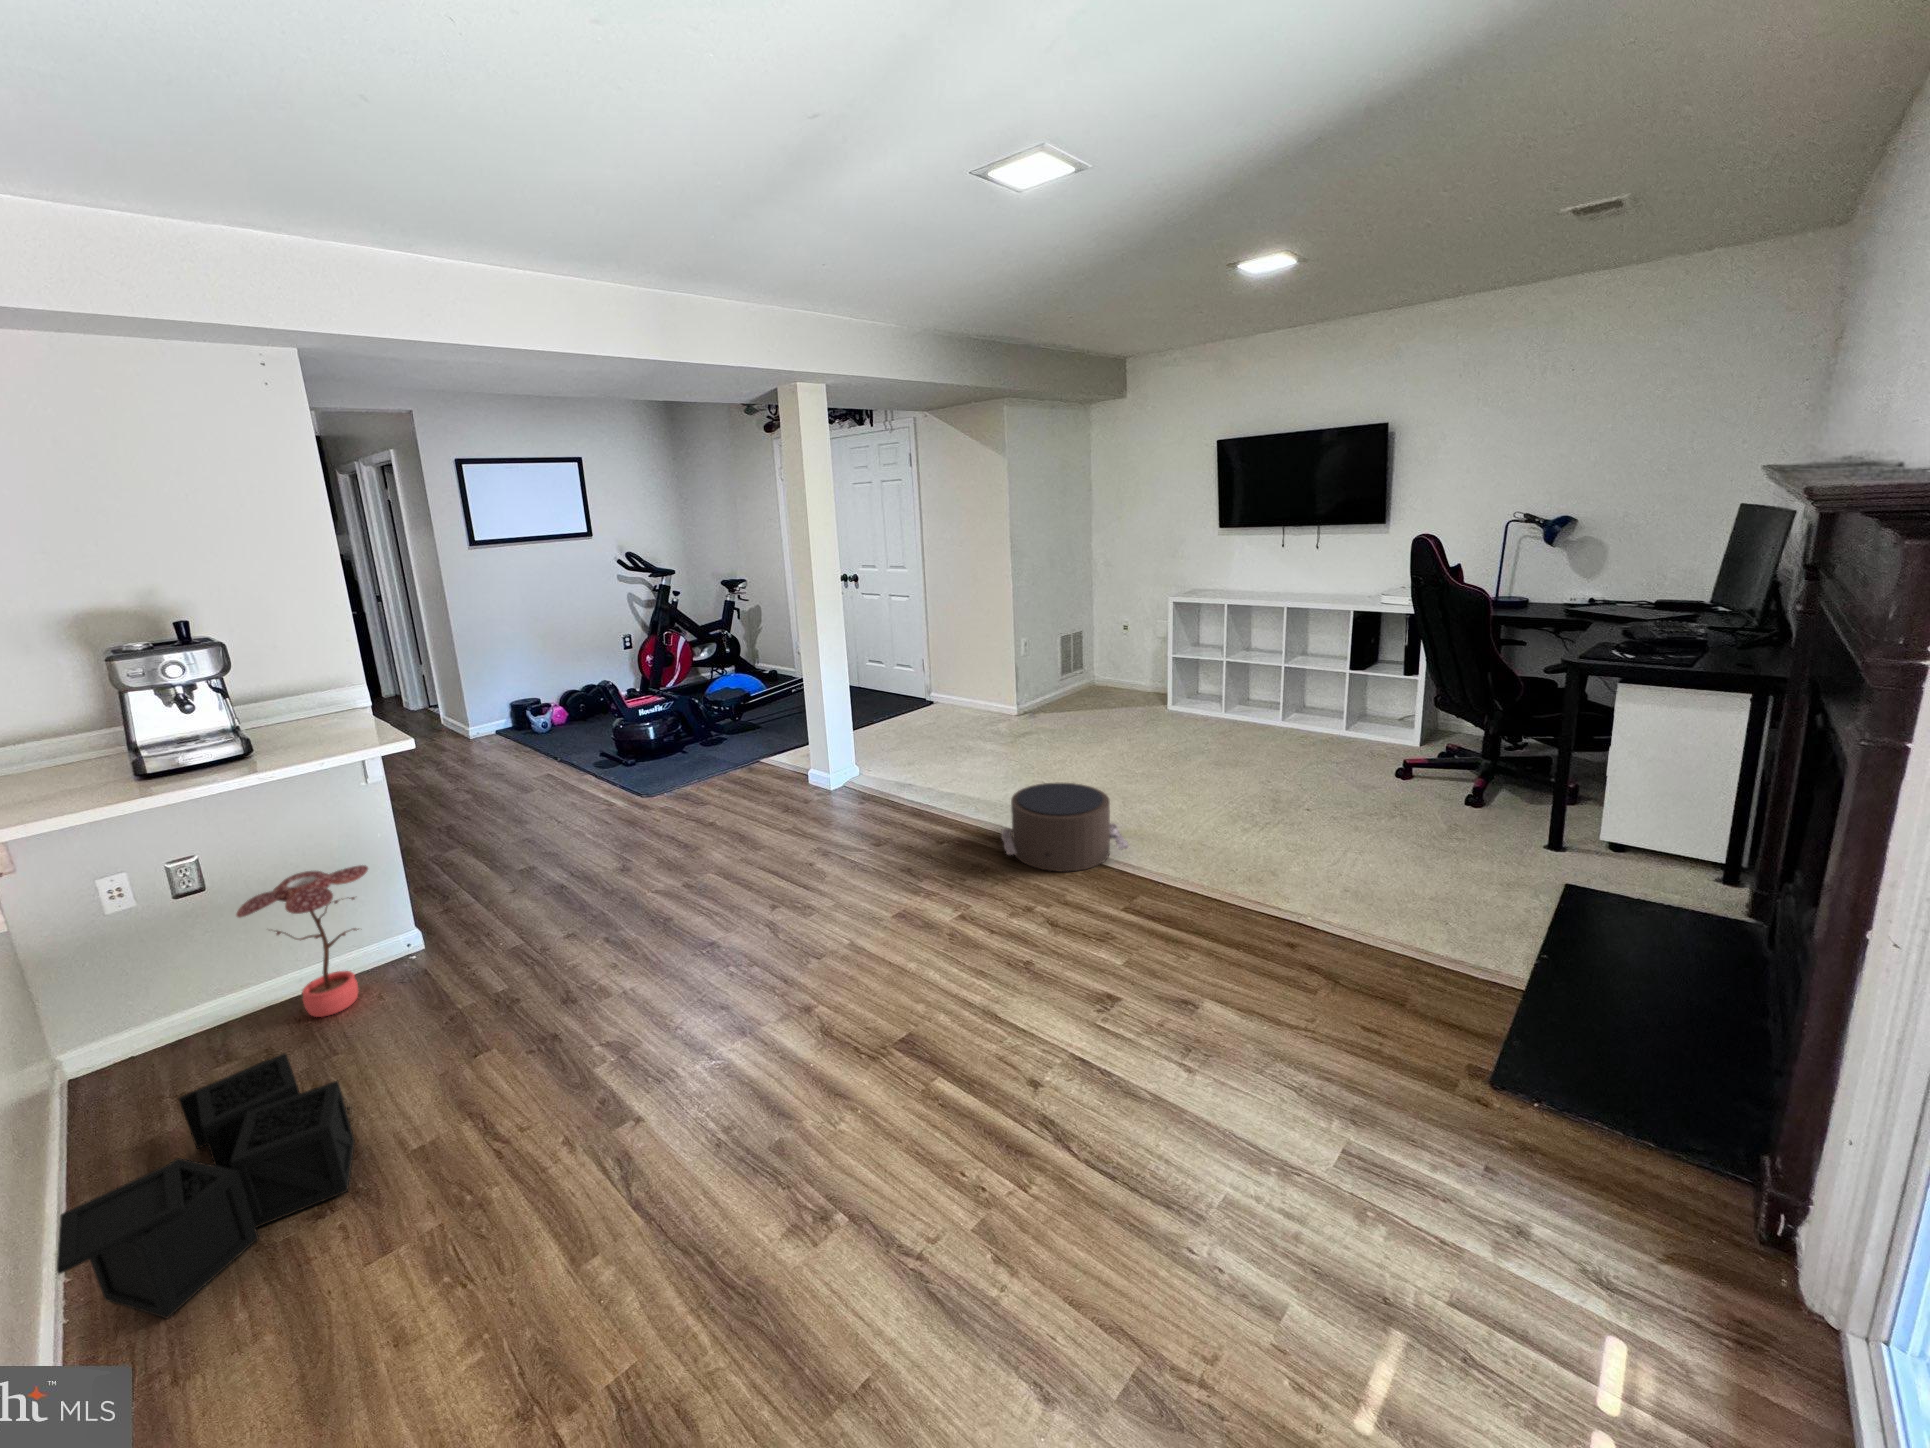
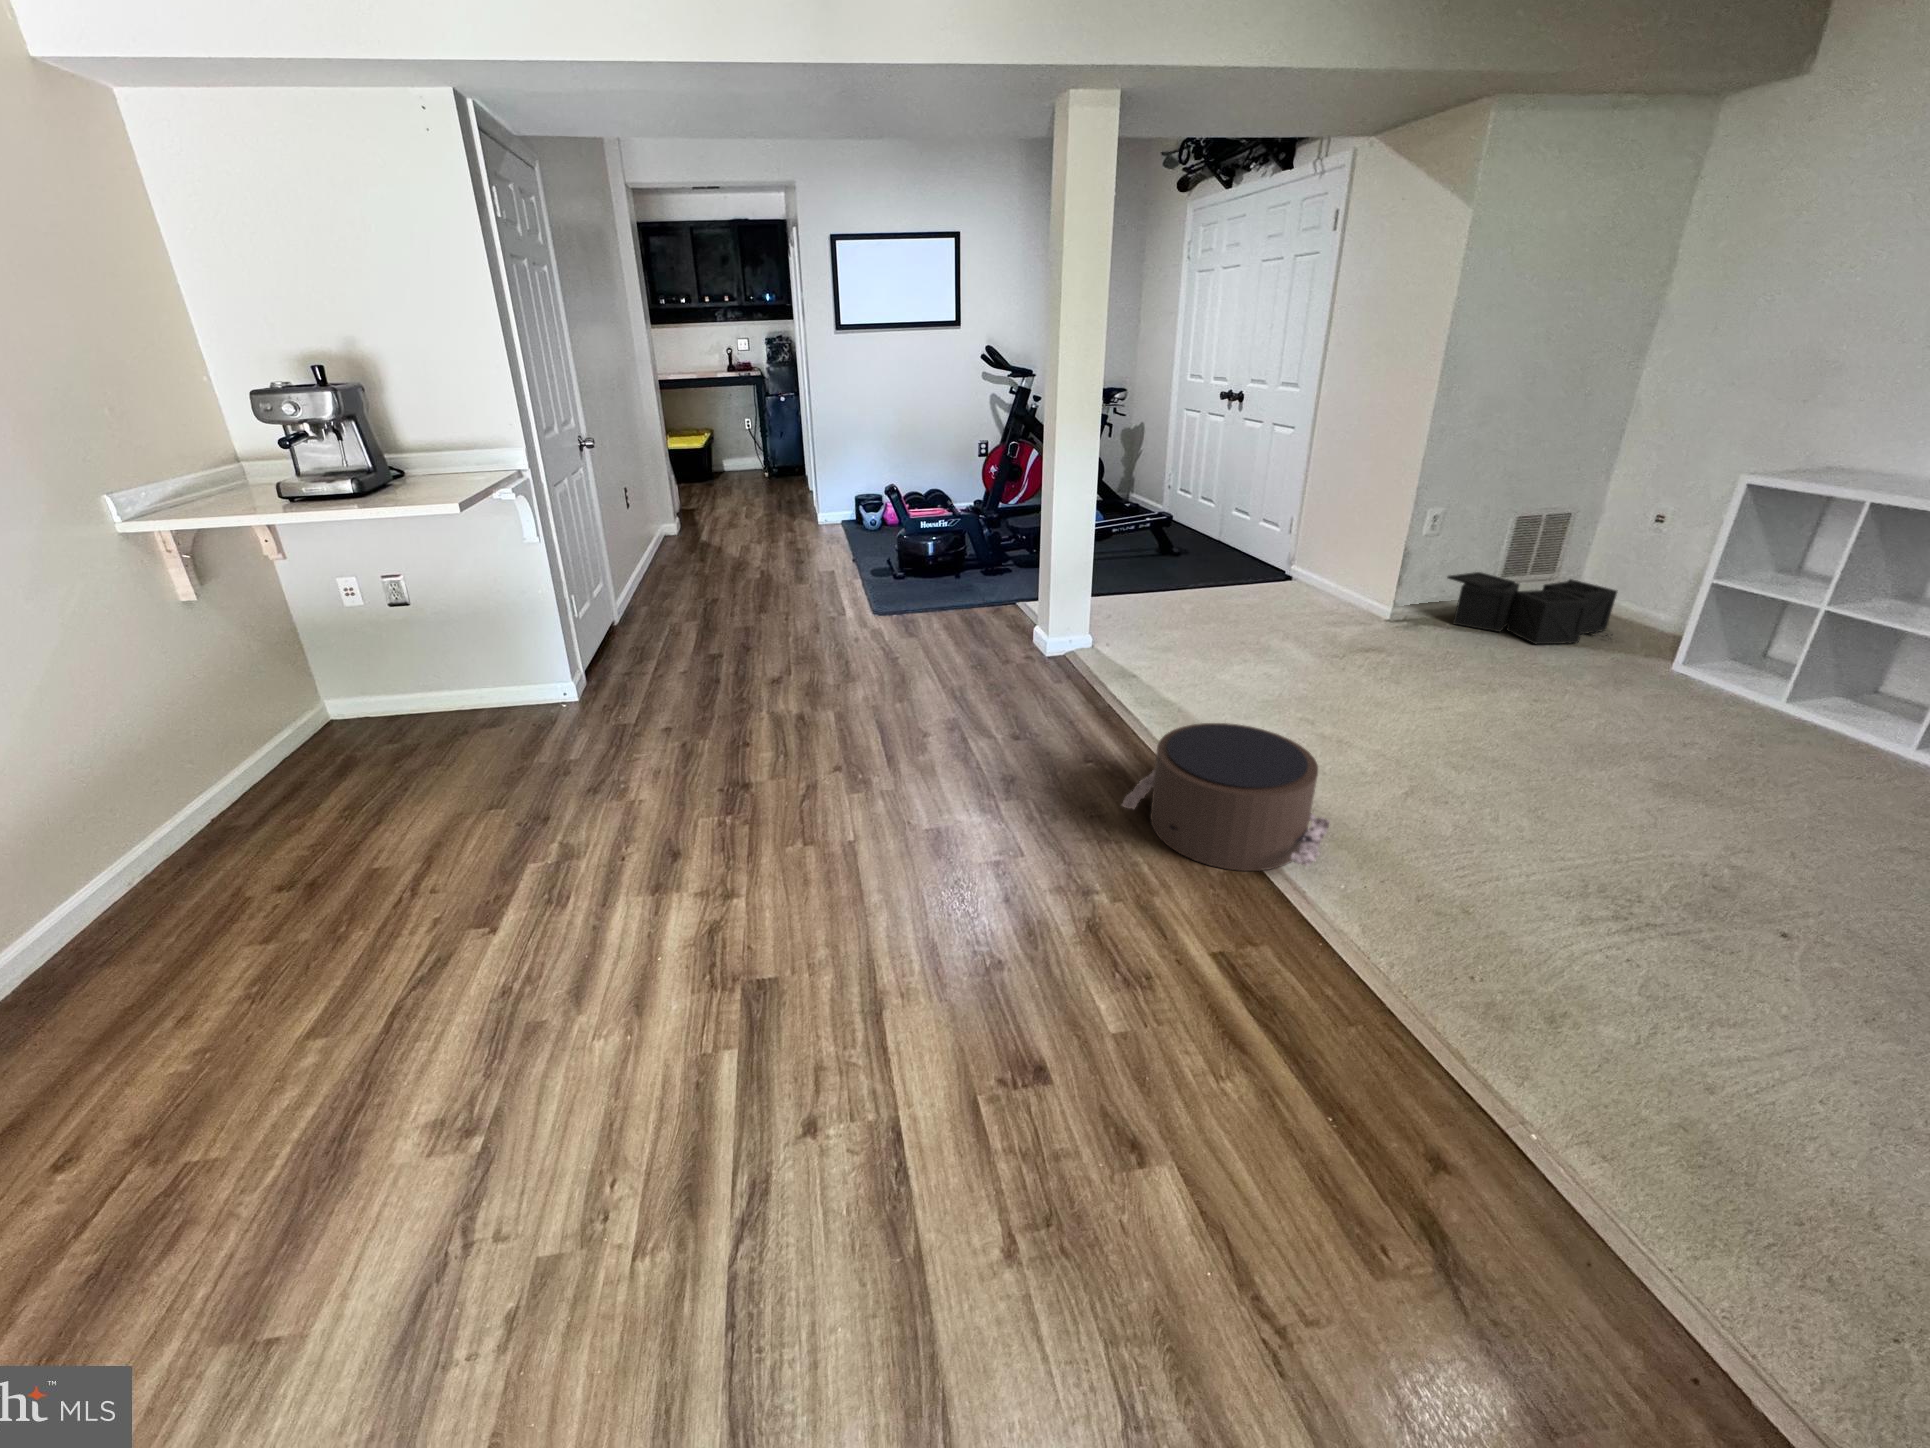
potted plant: present [236,865,368,1017] -> none [401,607,504,731]
storage bin: present [57,1053,355,1318] -> present [1447,572,1617,644]

